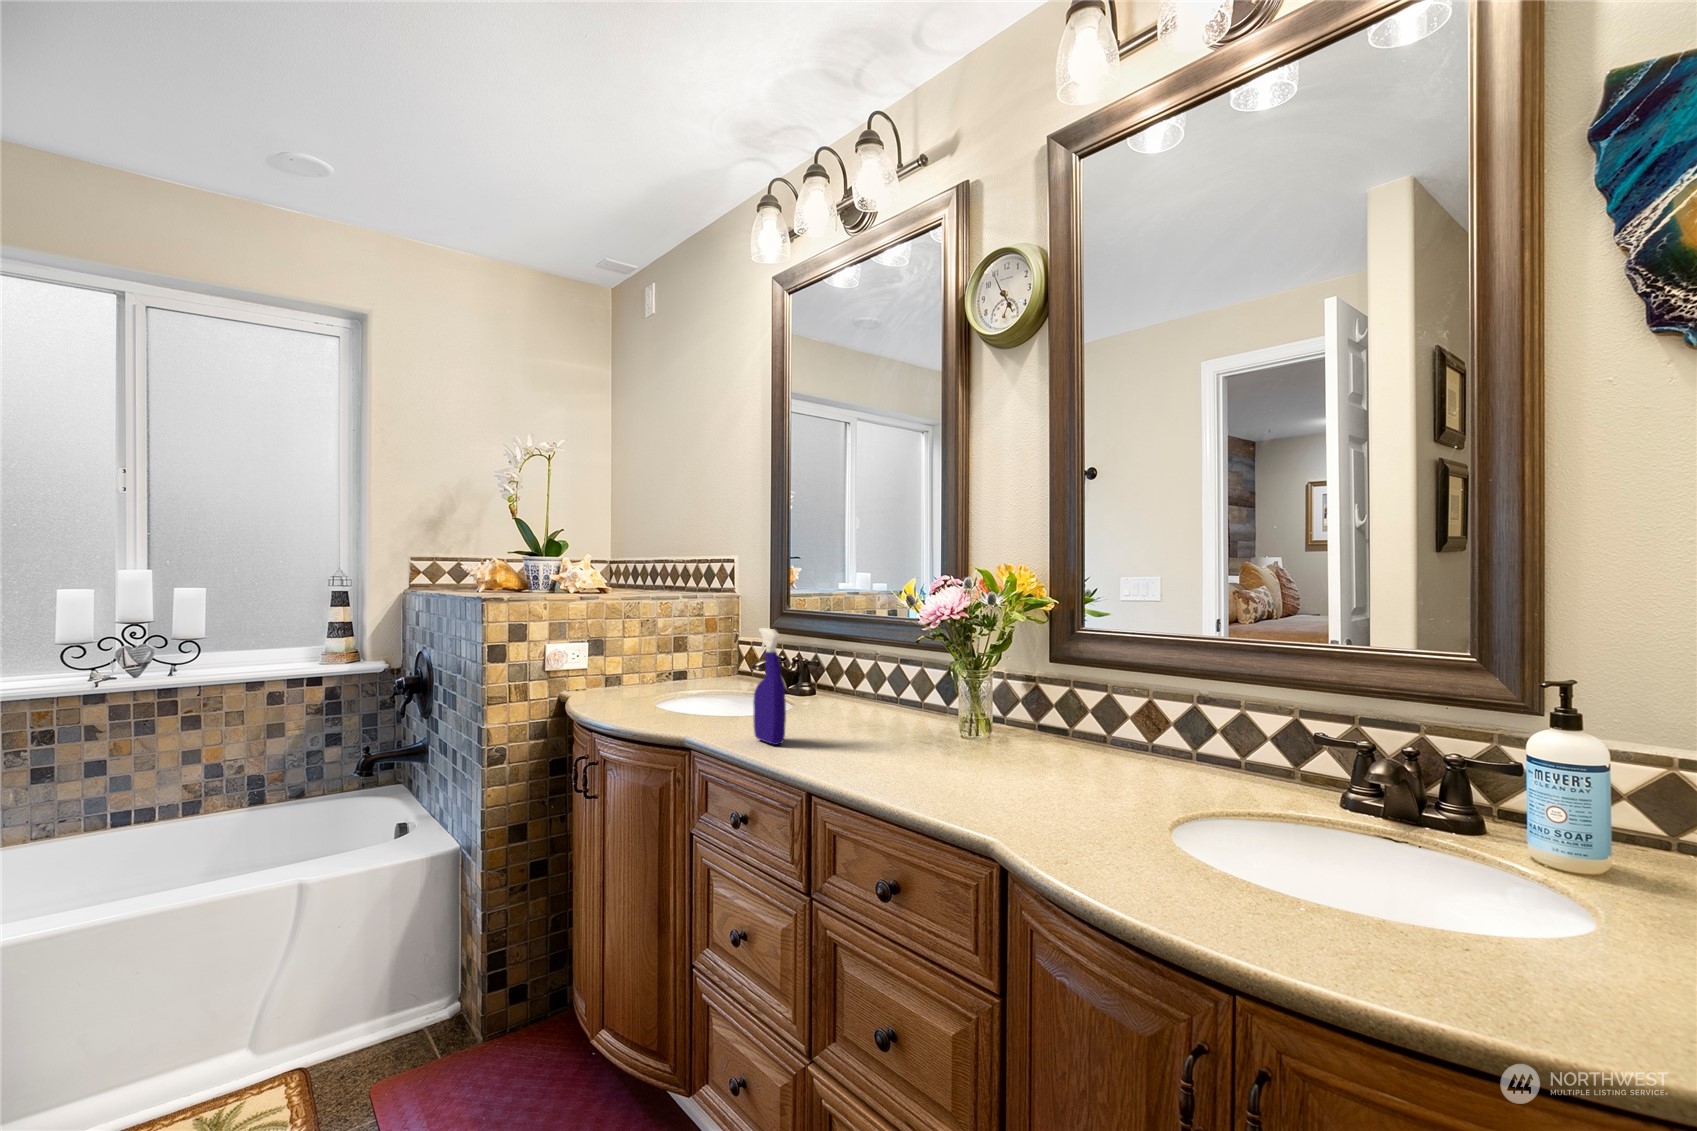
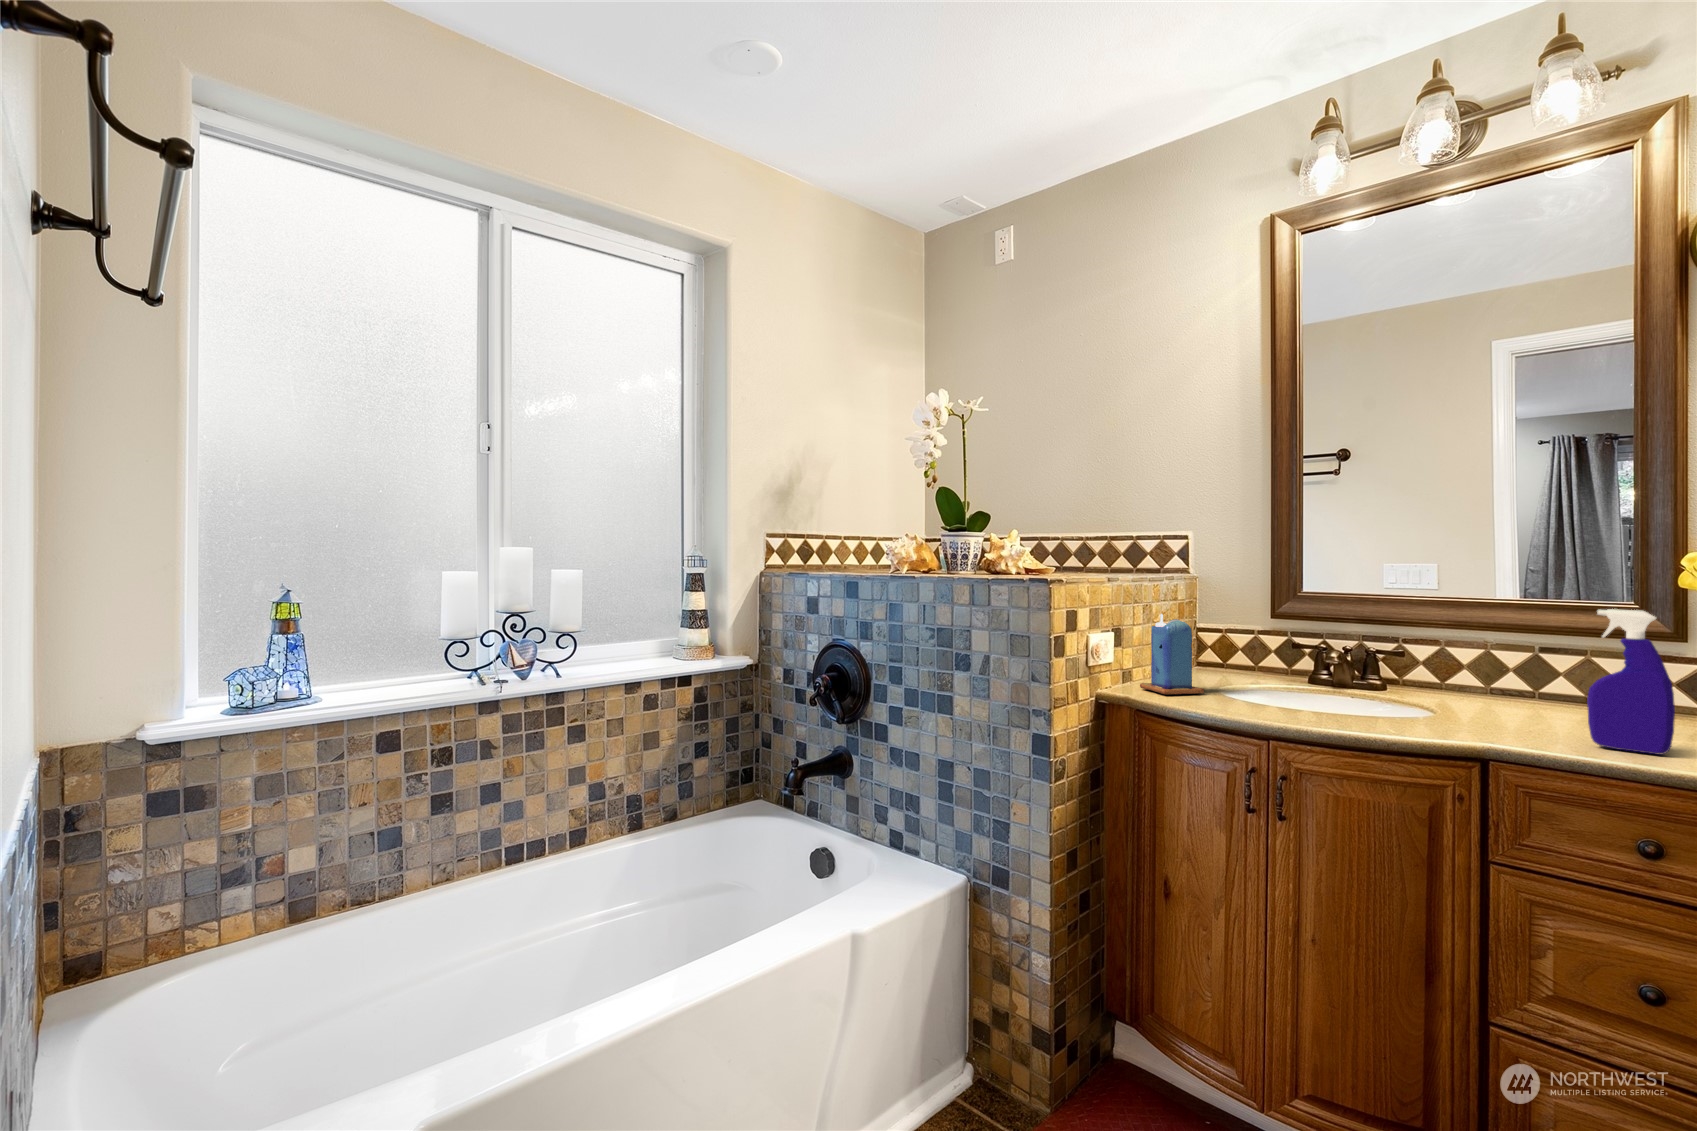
candle: none [612,627,654,696] -> present [1140,614,1204,694]

